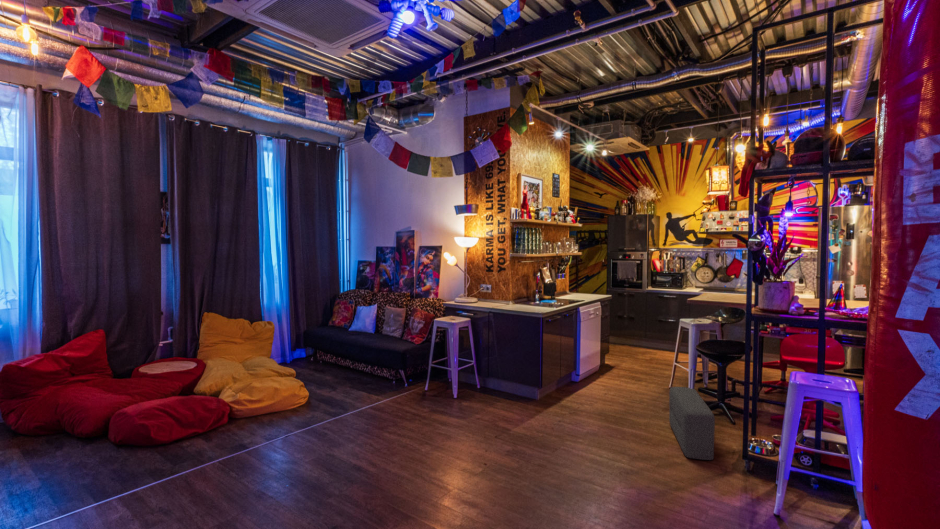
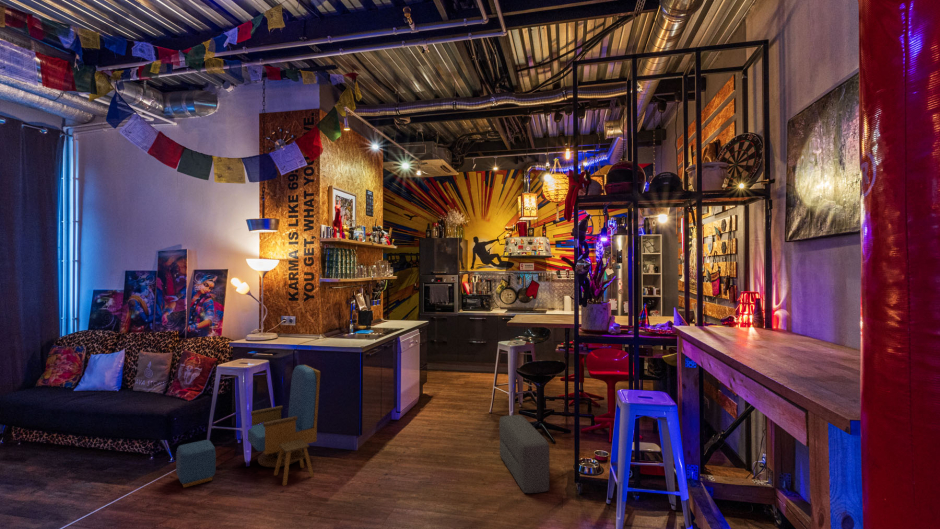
armchair: none [408,324,508,416] -> present [176,365,320,487]

